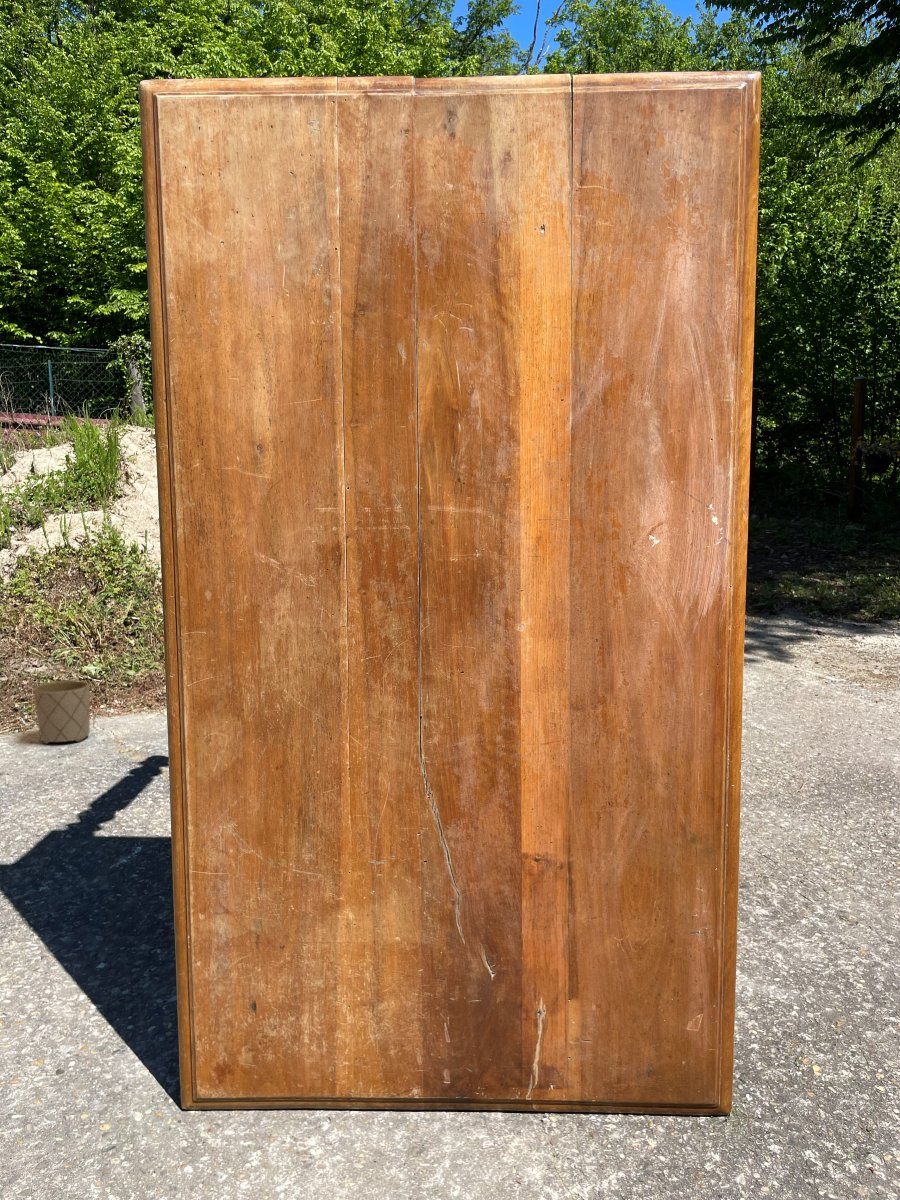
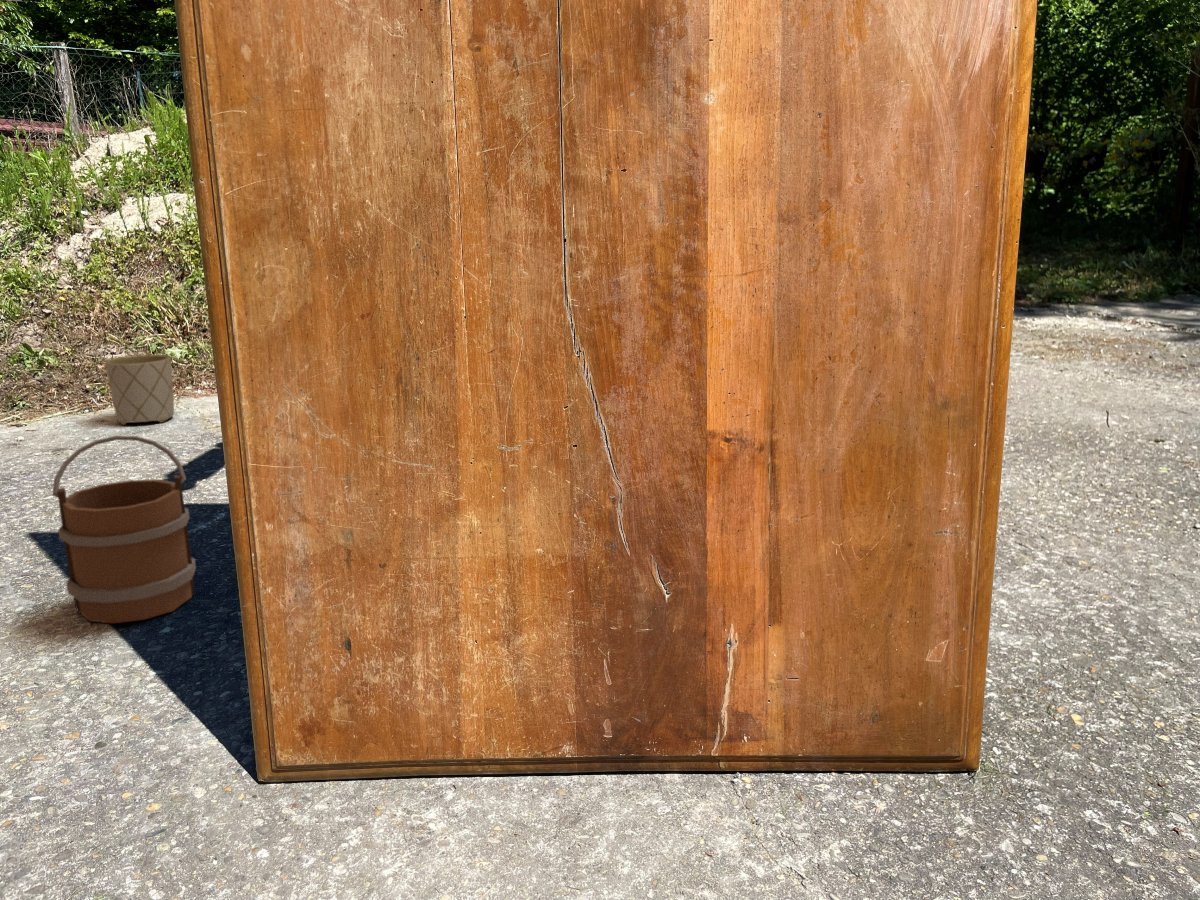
bucket: none [16,799,123,957] -> present [52,436,196,623]

